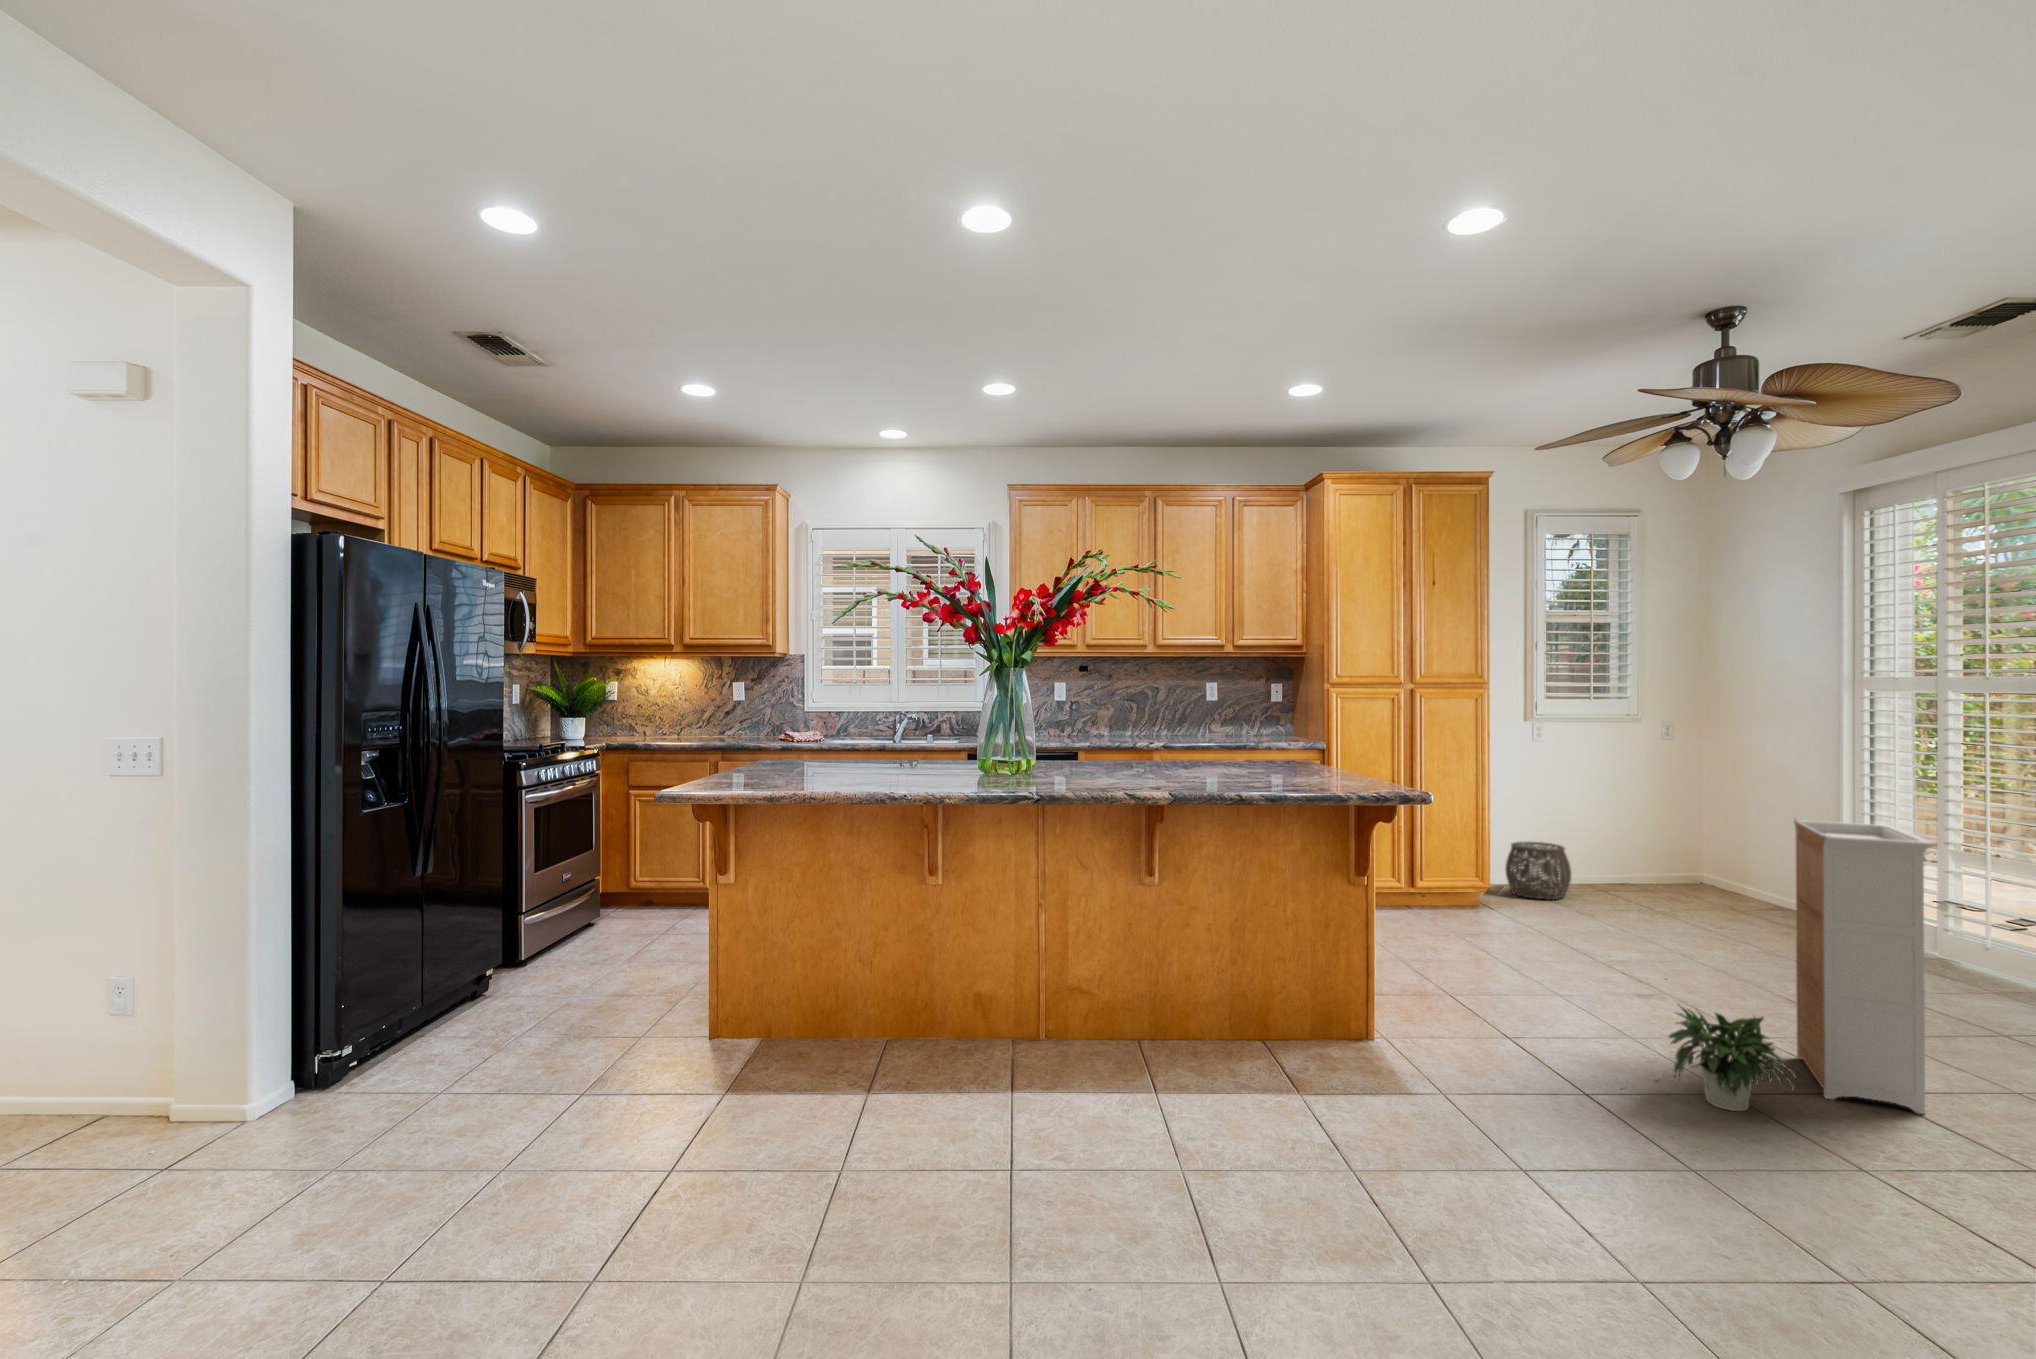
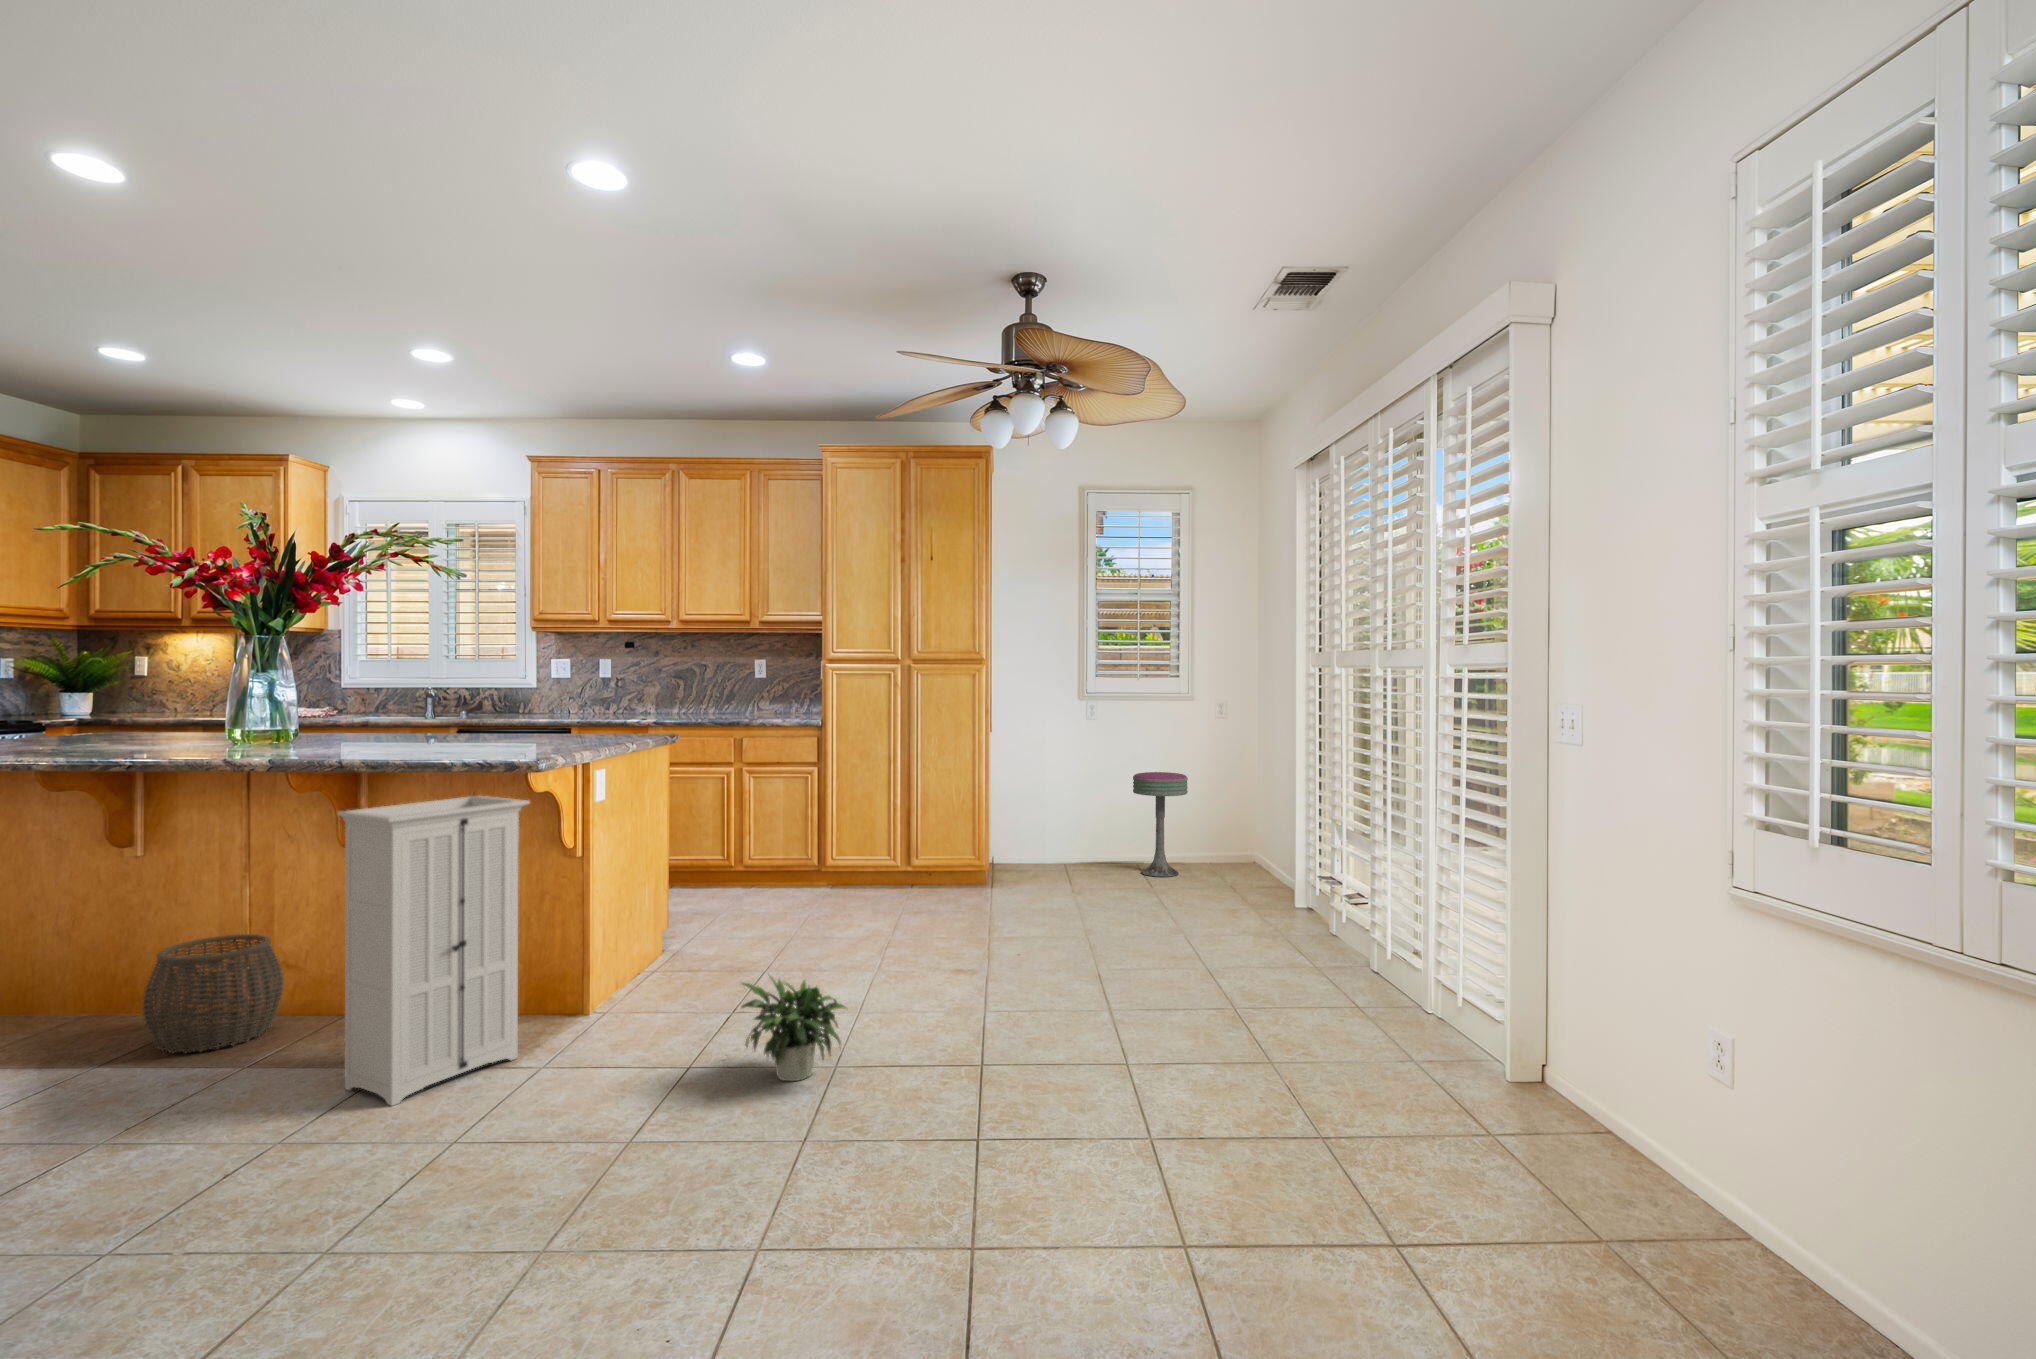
bar stool: none [1594,794,1658,899] -> present [1133,772,1188,877]
storage cabinet: present [1794,820,1936,1114] -> present [337,792,530,1106]
woven basket: present [1506,842,1571,900] -> present [142,934,284,1053]

